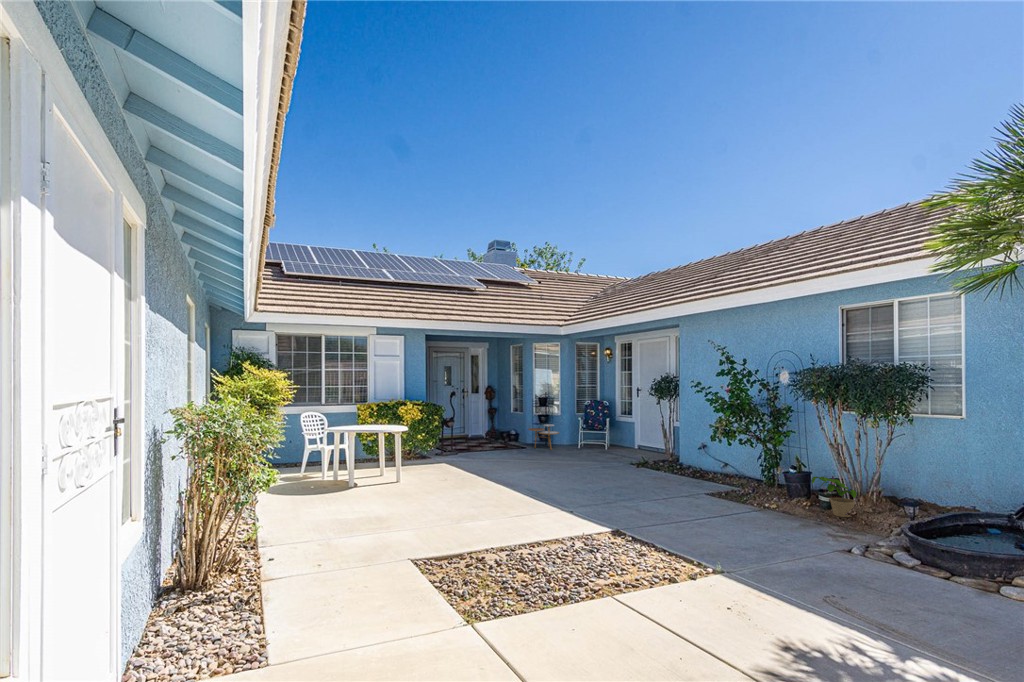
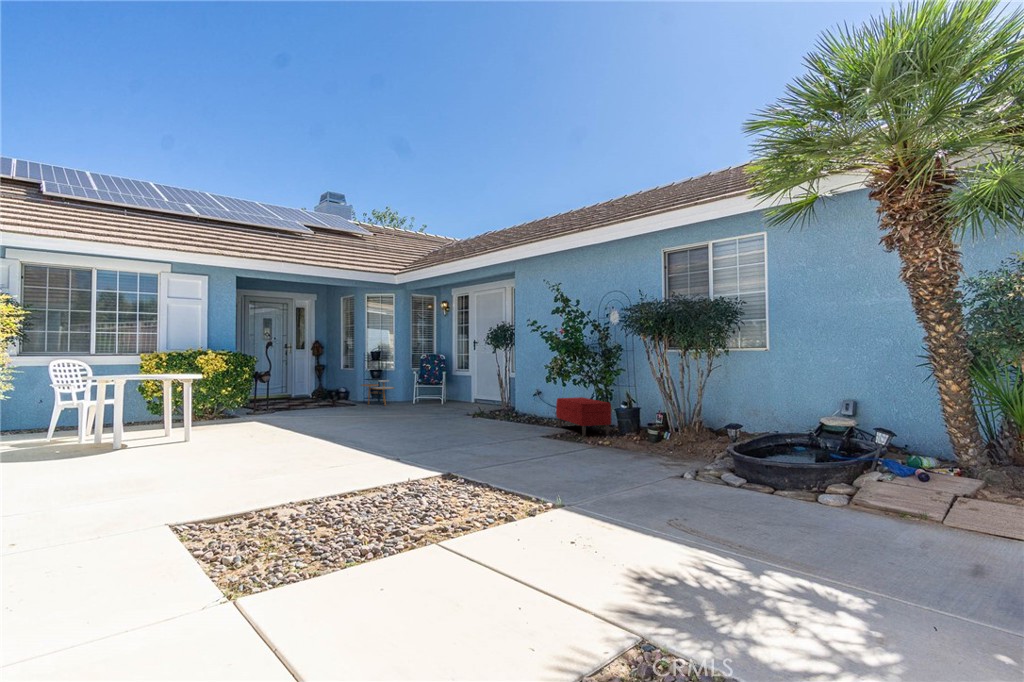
bench: none [722,455,782,497] -> present [556,397,611,436]
potted plant: present [812,477,857,517] -> none [641,409,680,447]

